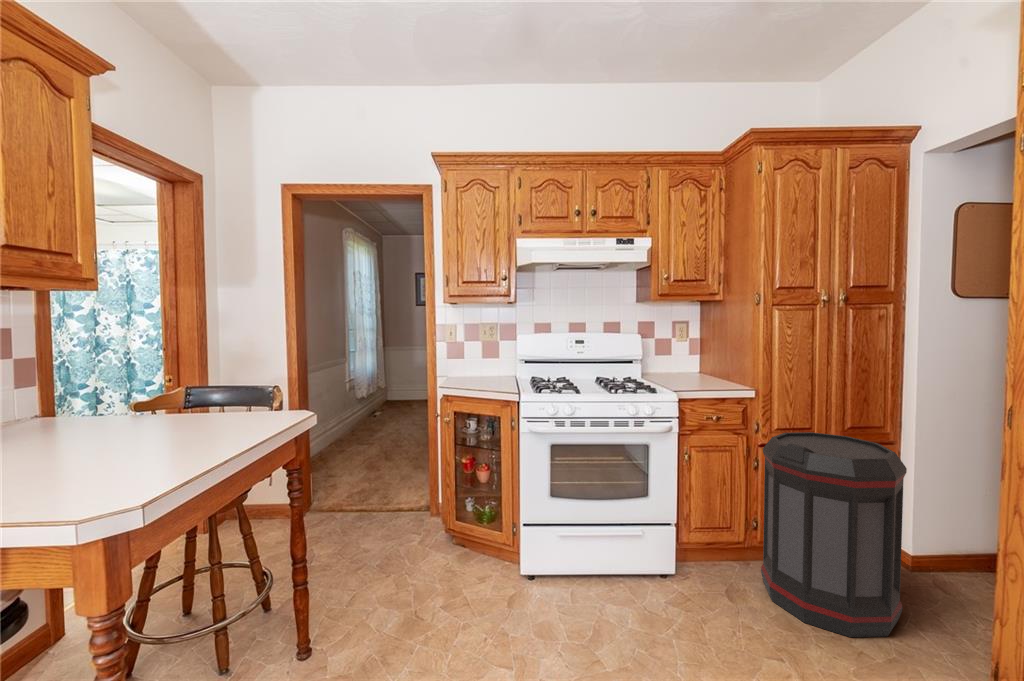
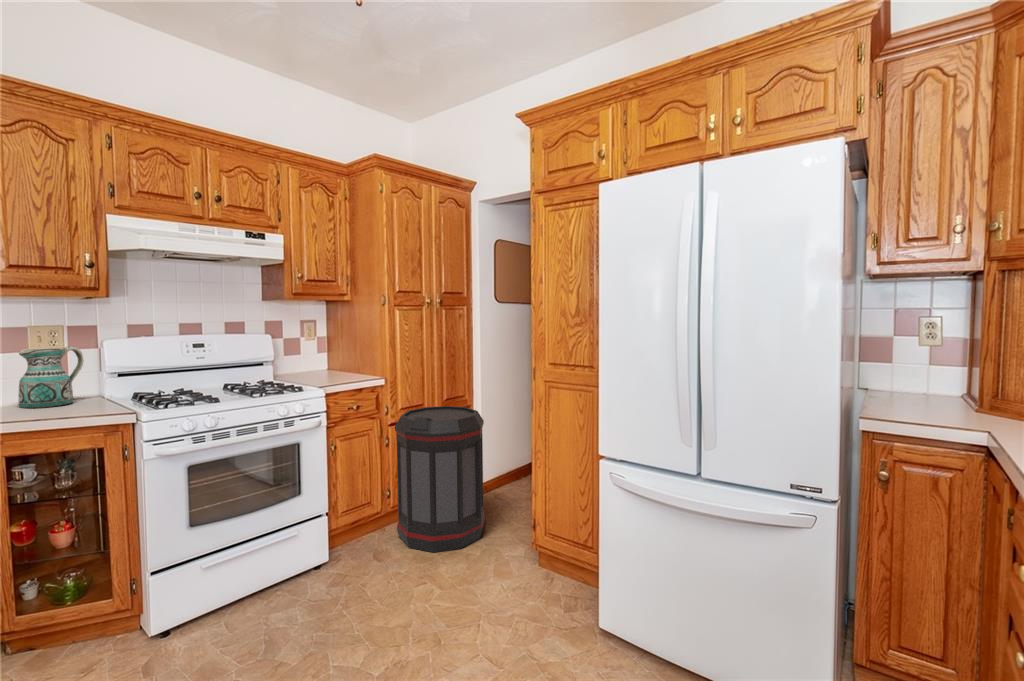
ceramic pitcher: none [469,339,505,382] -> present [18,346,84,408]

